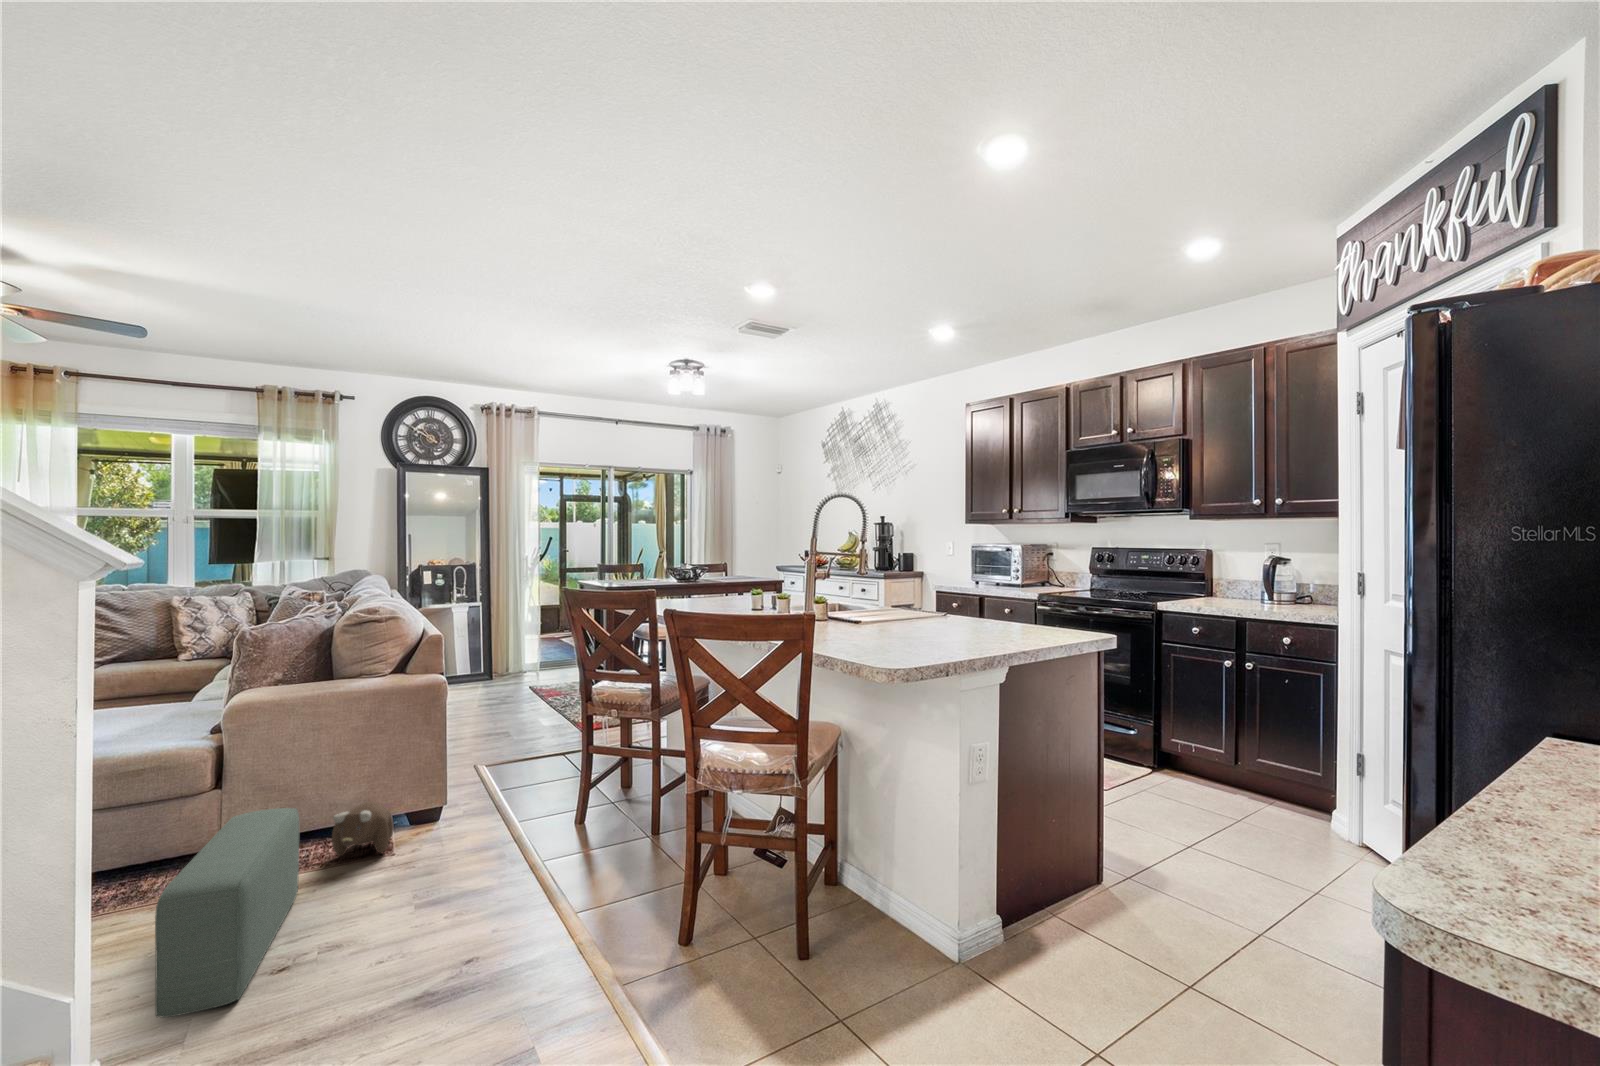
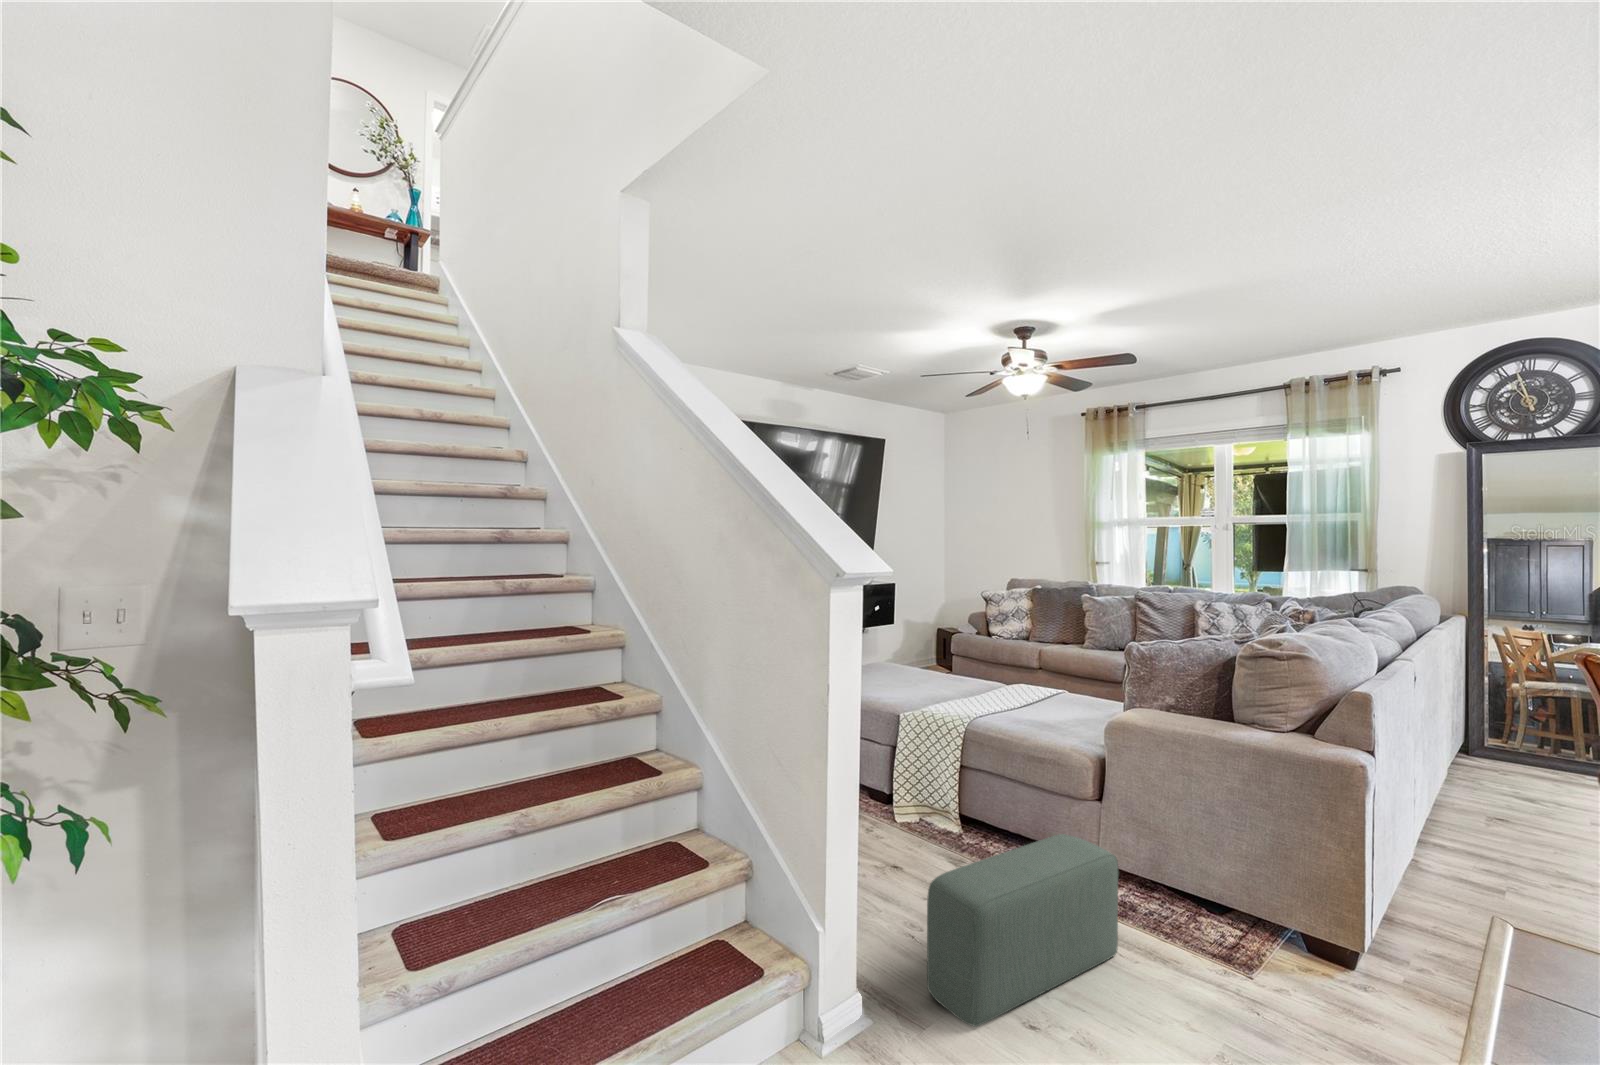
plush toy: present [332,802,394,856] -> none [1173,885,1266,967]

